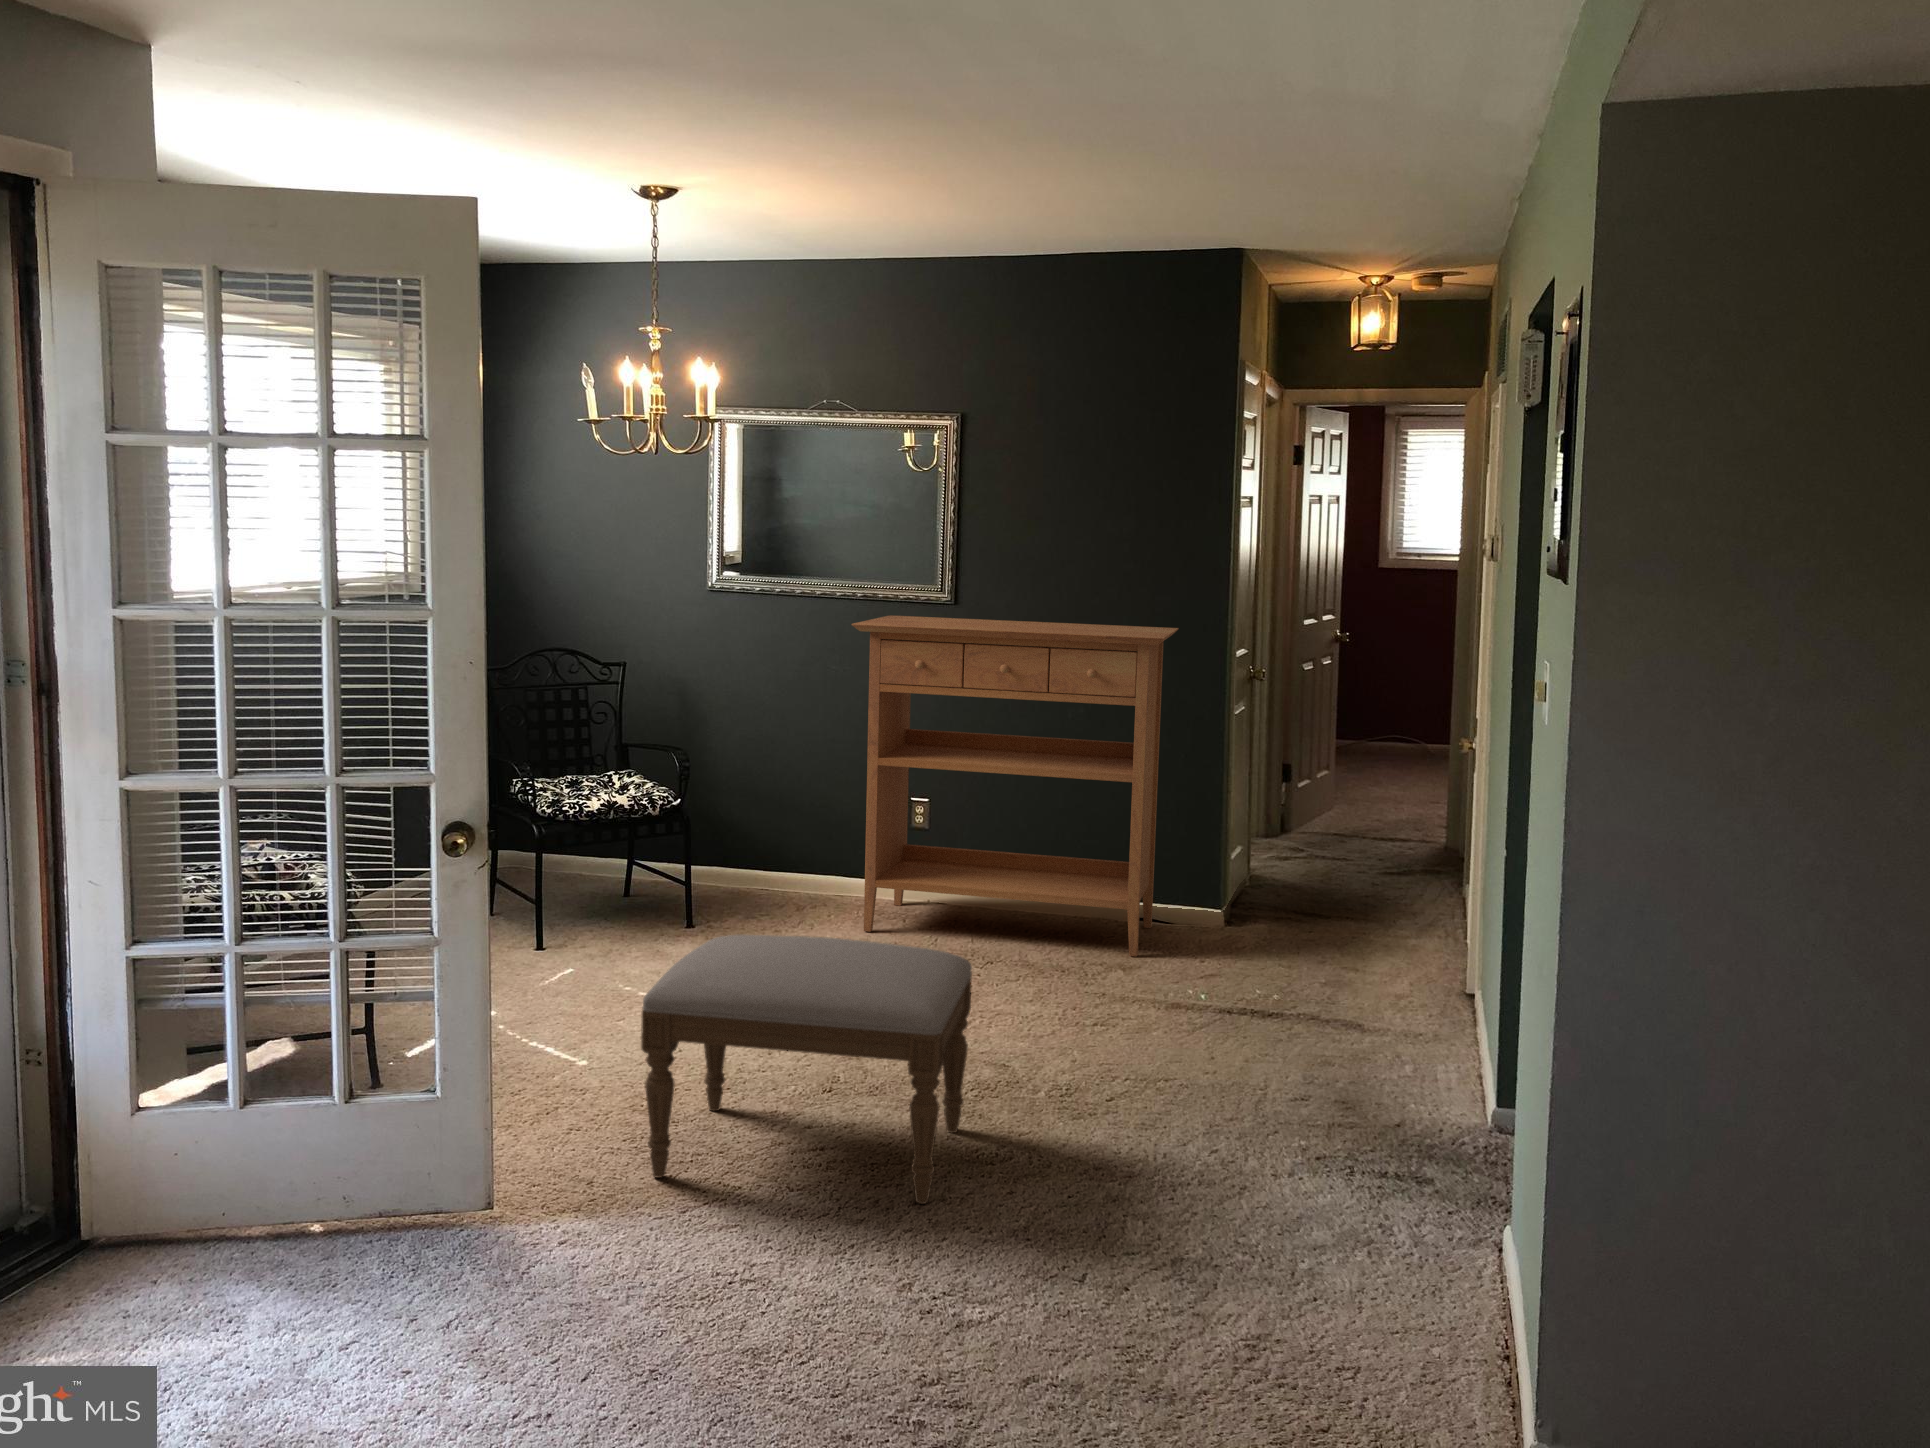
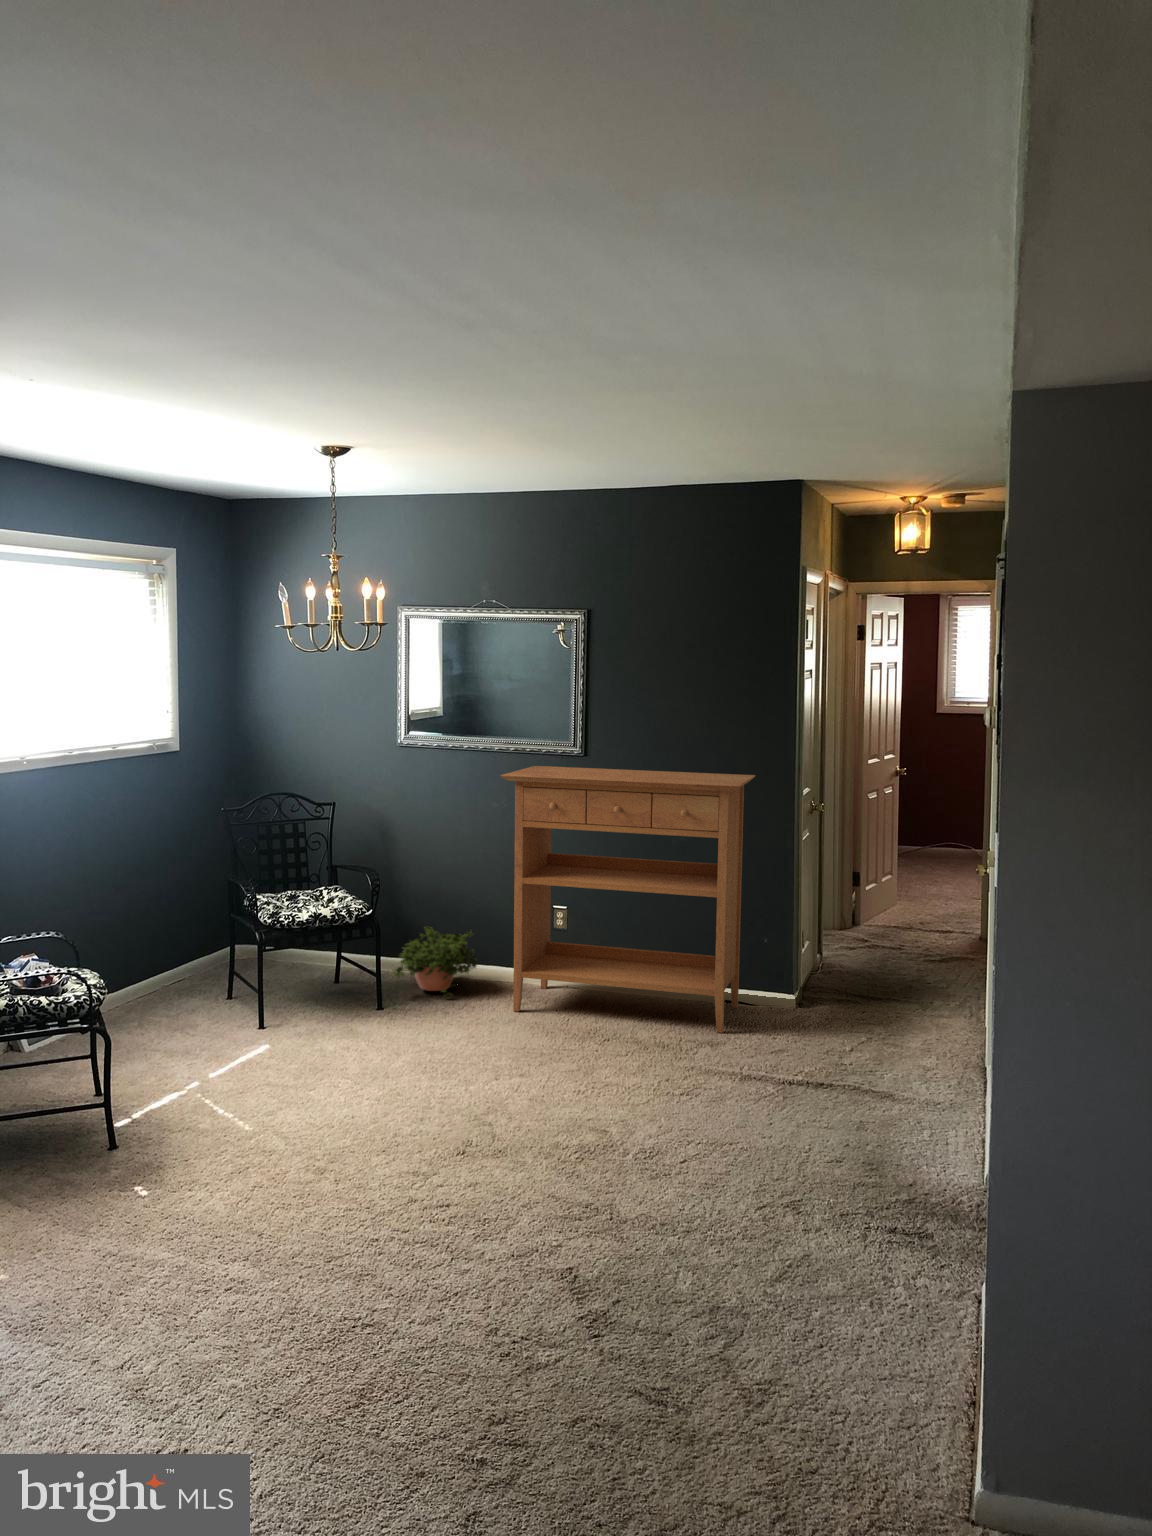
potted plant: none [700,824,817,917] -> present [392,926,477,996]
ottoman: present [641,935,972,1204] -> none [299,1034,567,1255]

